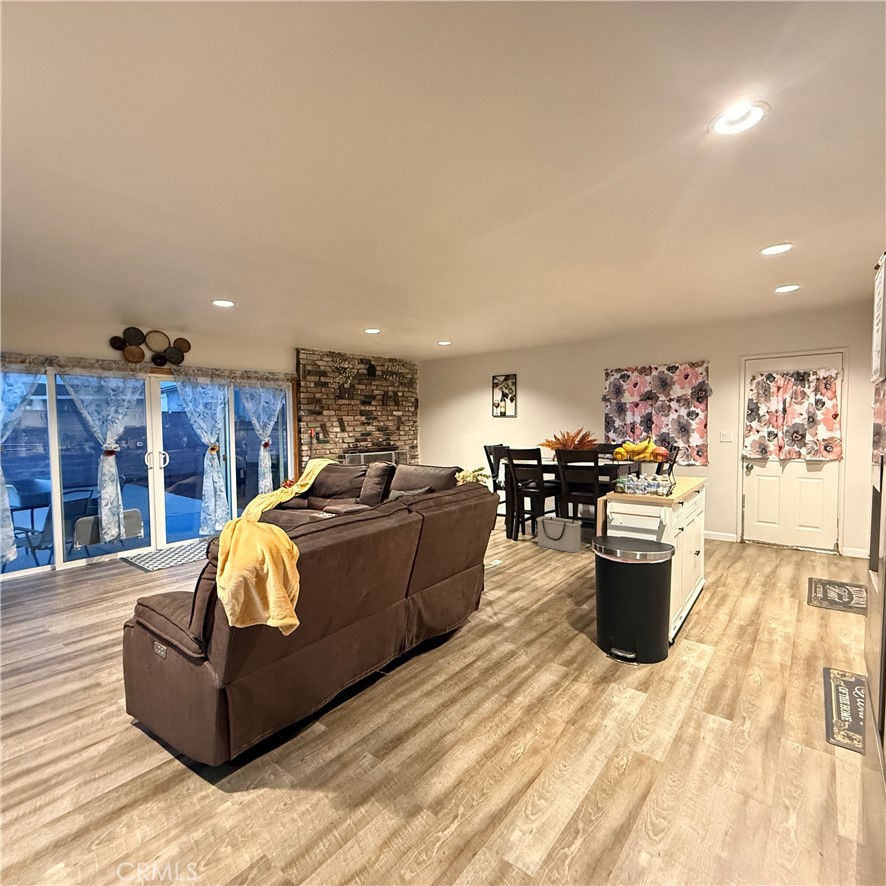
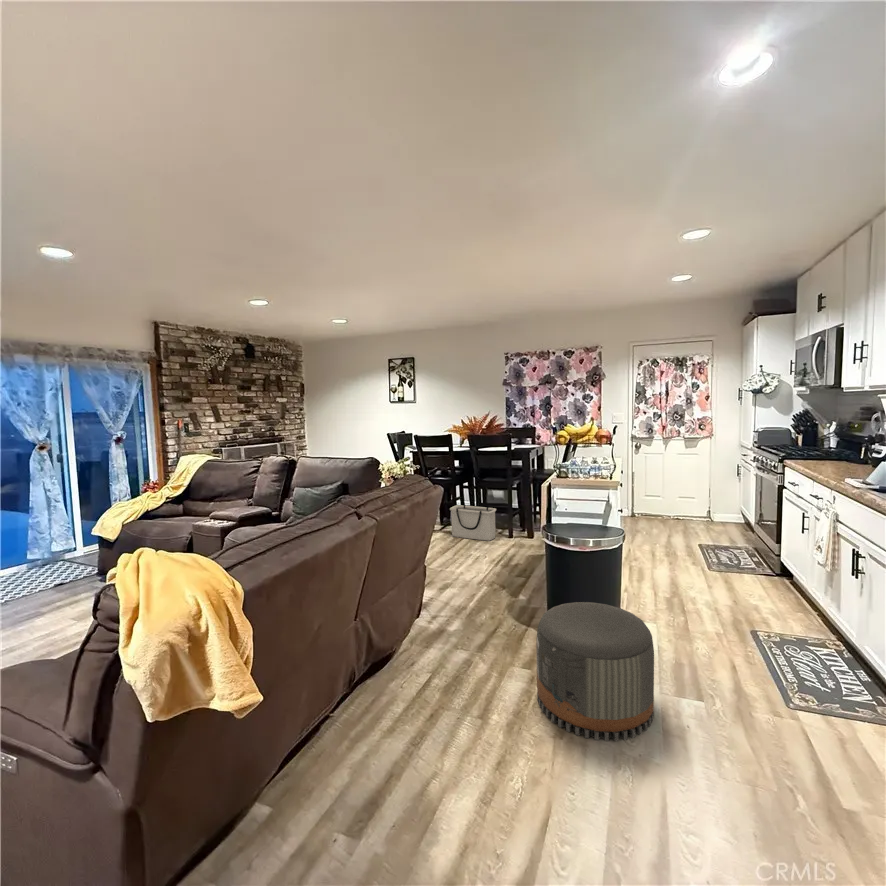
pouf: none [564,607,679,738] -> present [536,602,654,741]

